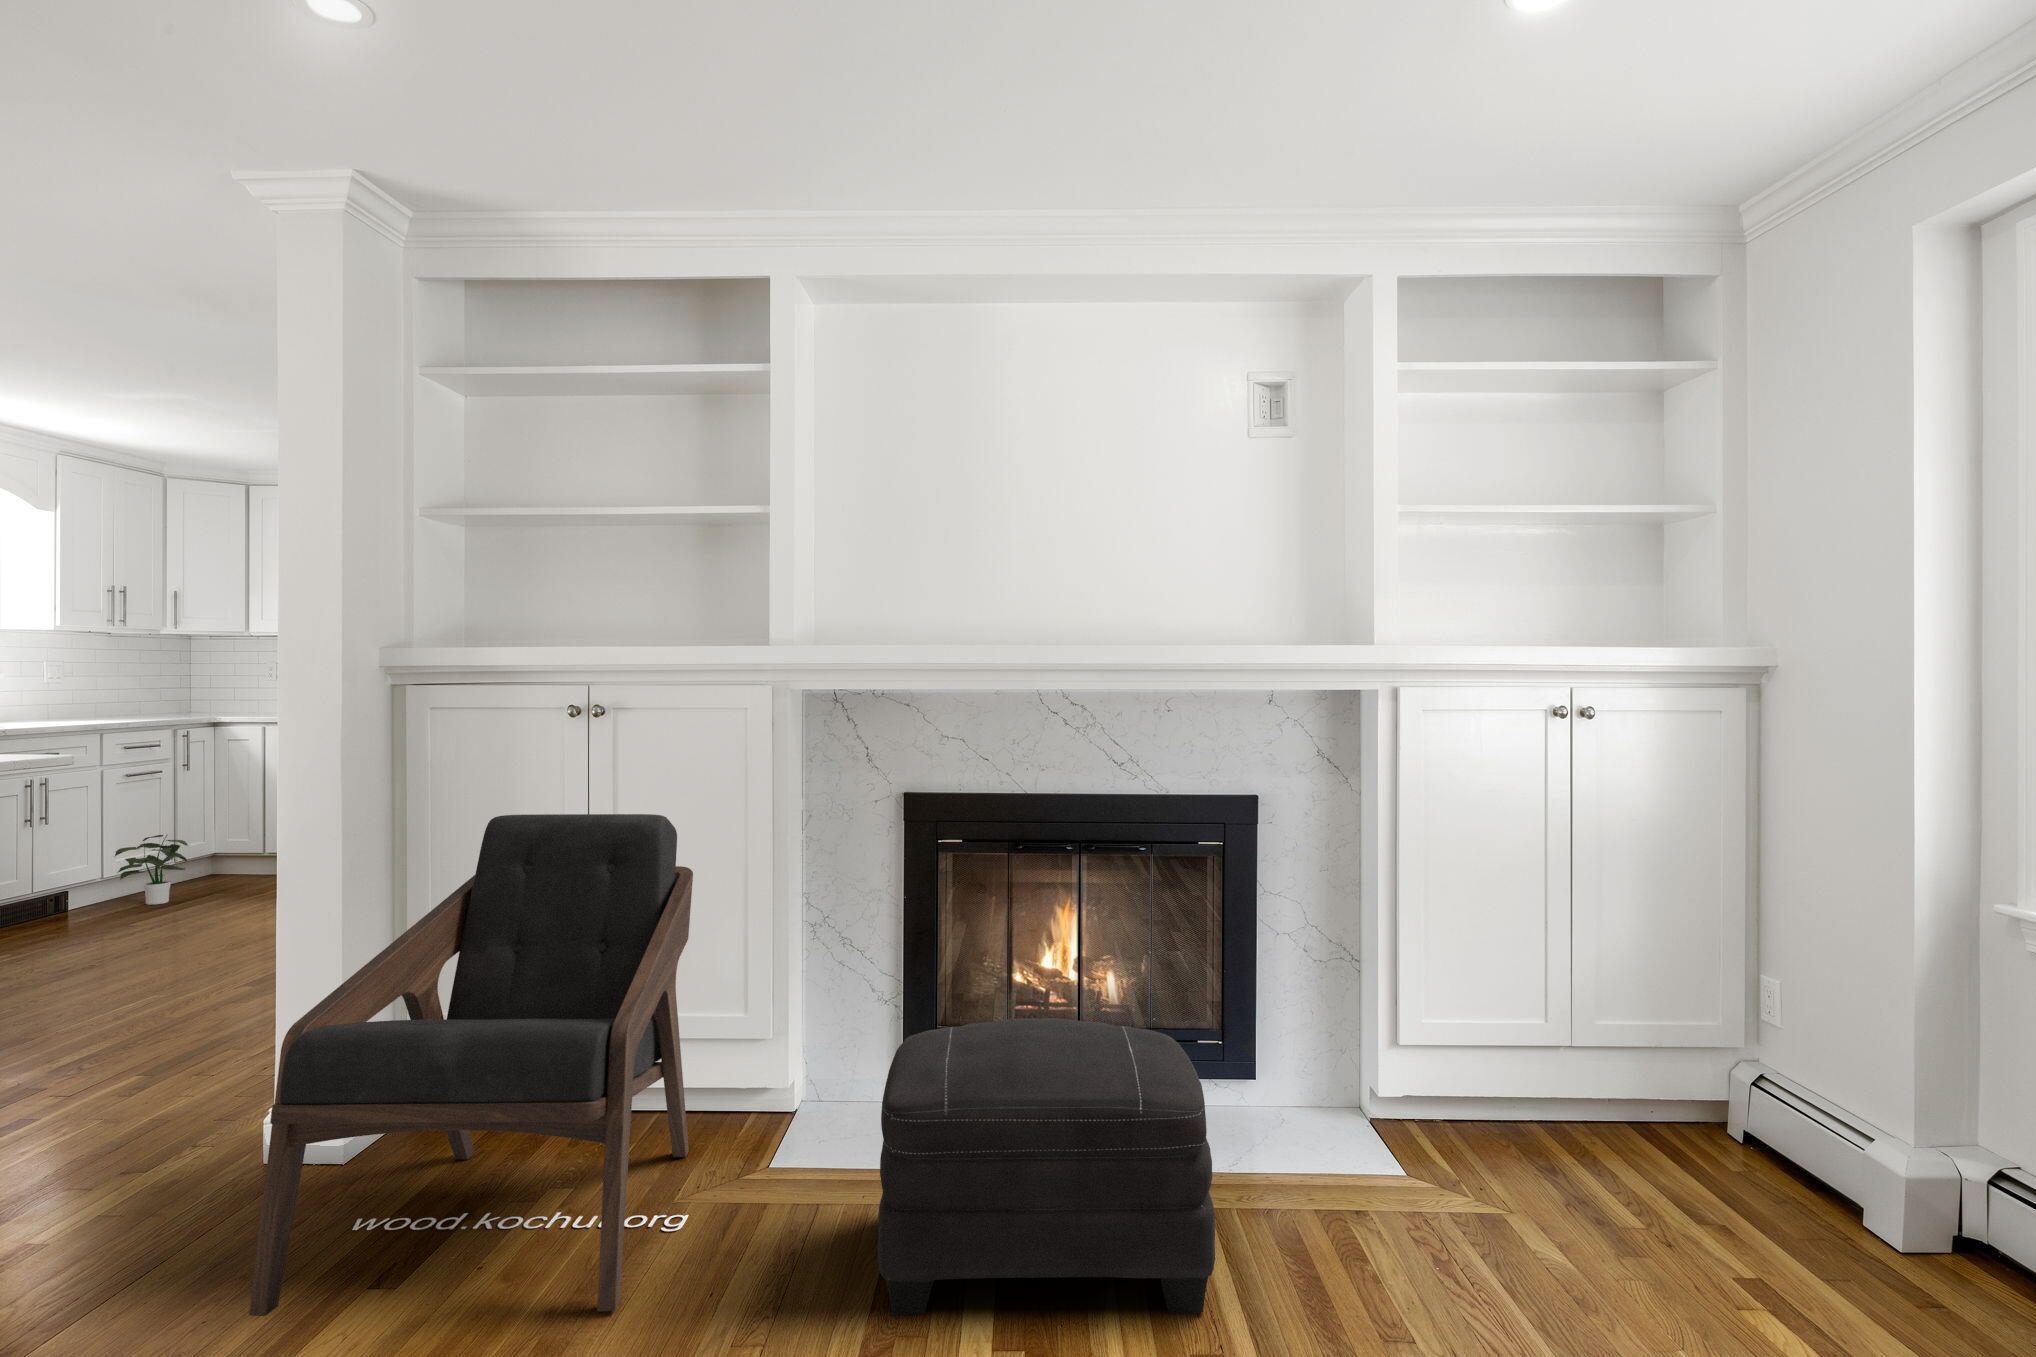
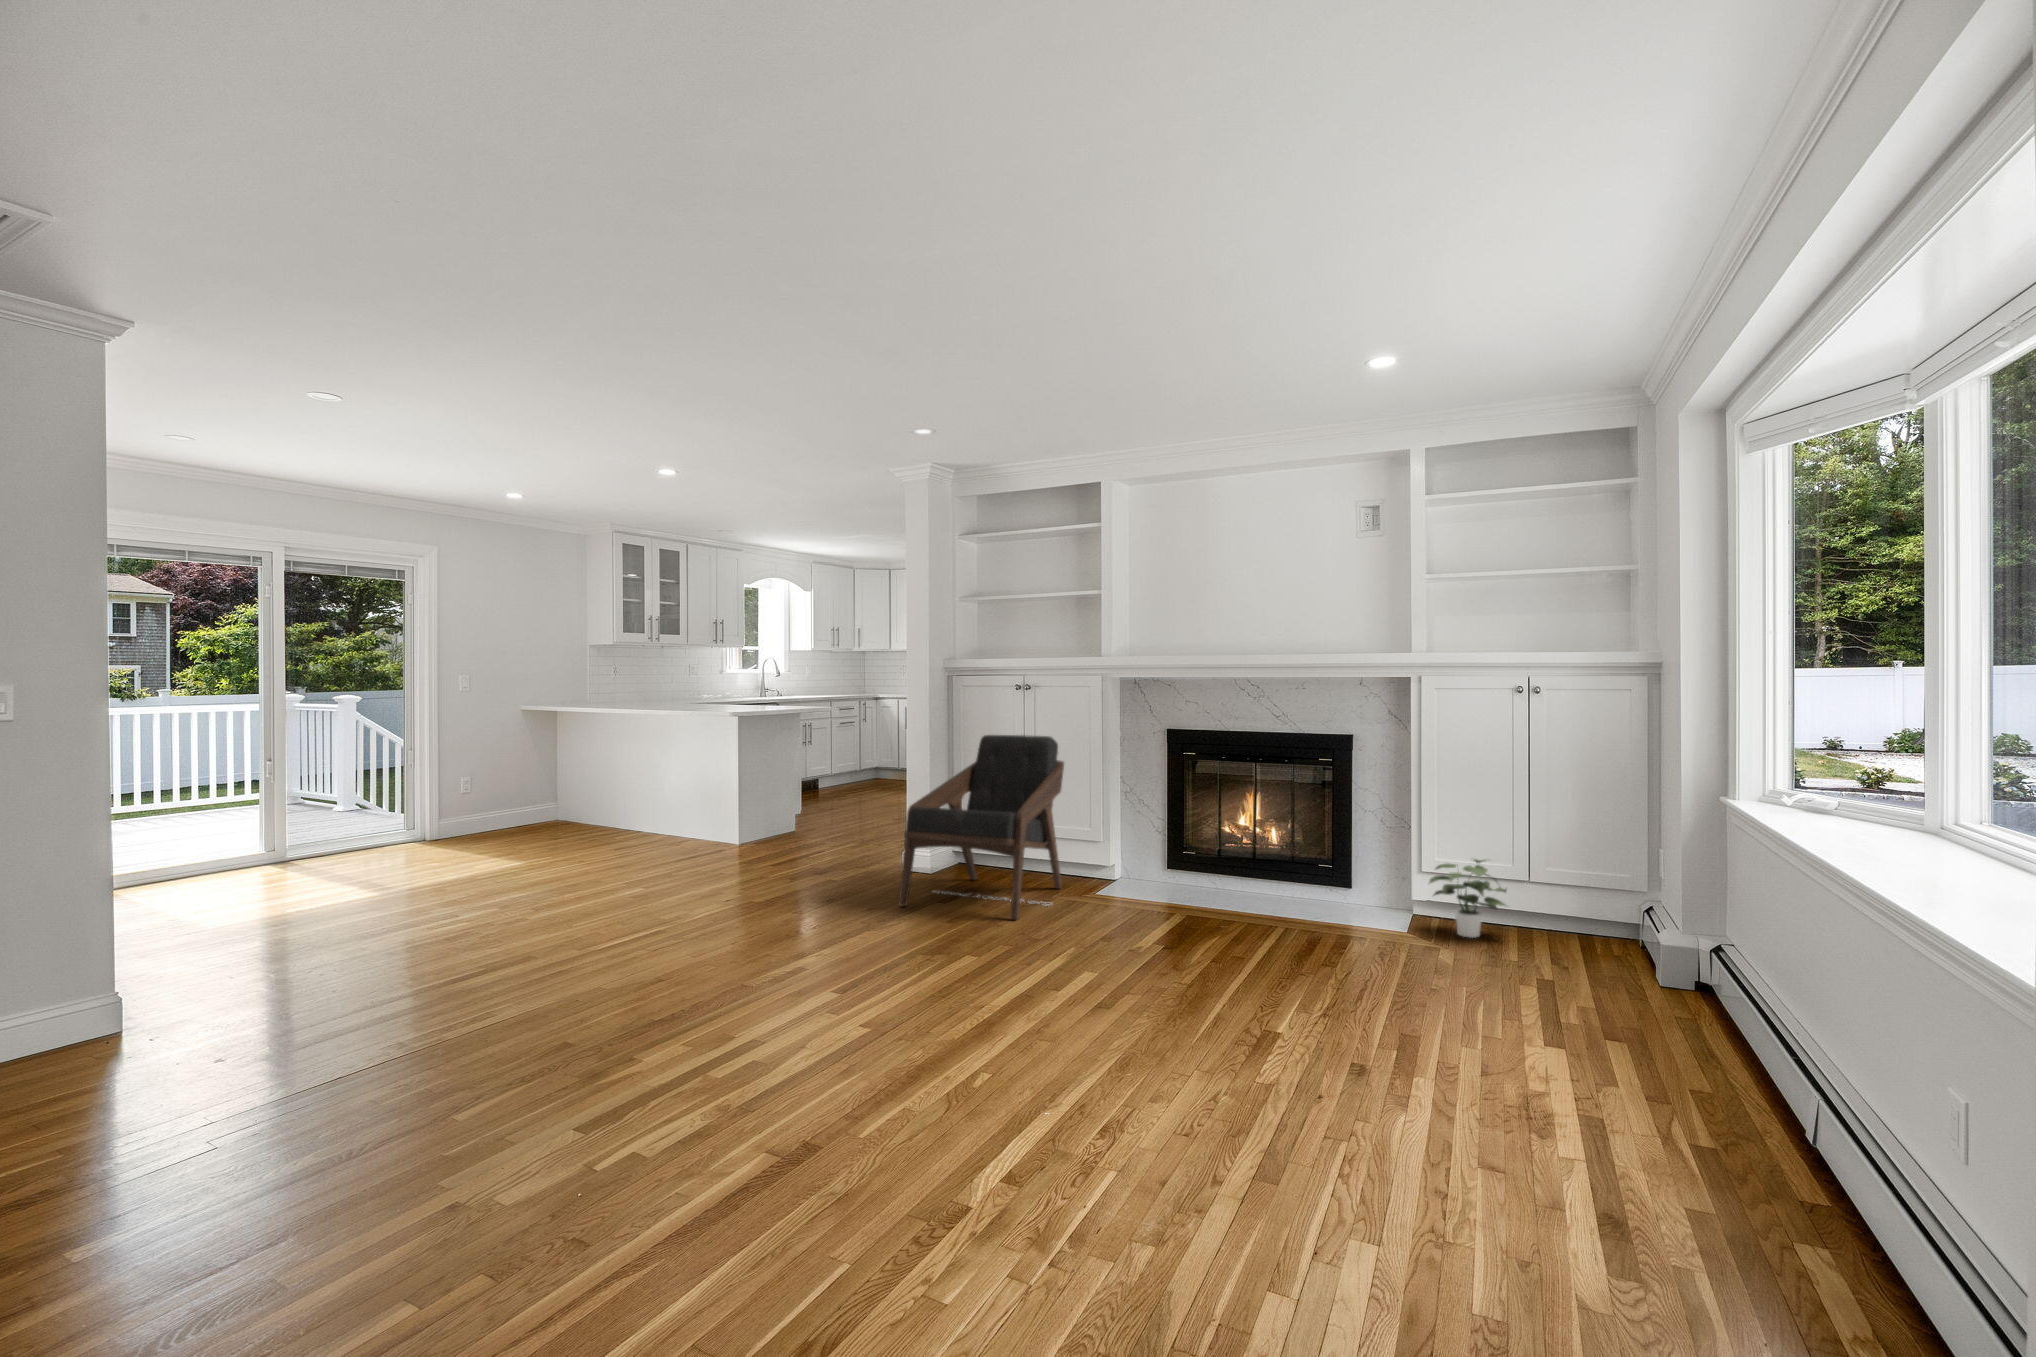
potted plant: present [115,835,188,905] -> present [1430,859,1506,938]
ottoman: present [878,1018,1215,1316] -> none [1111,827,1267,949]

